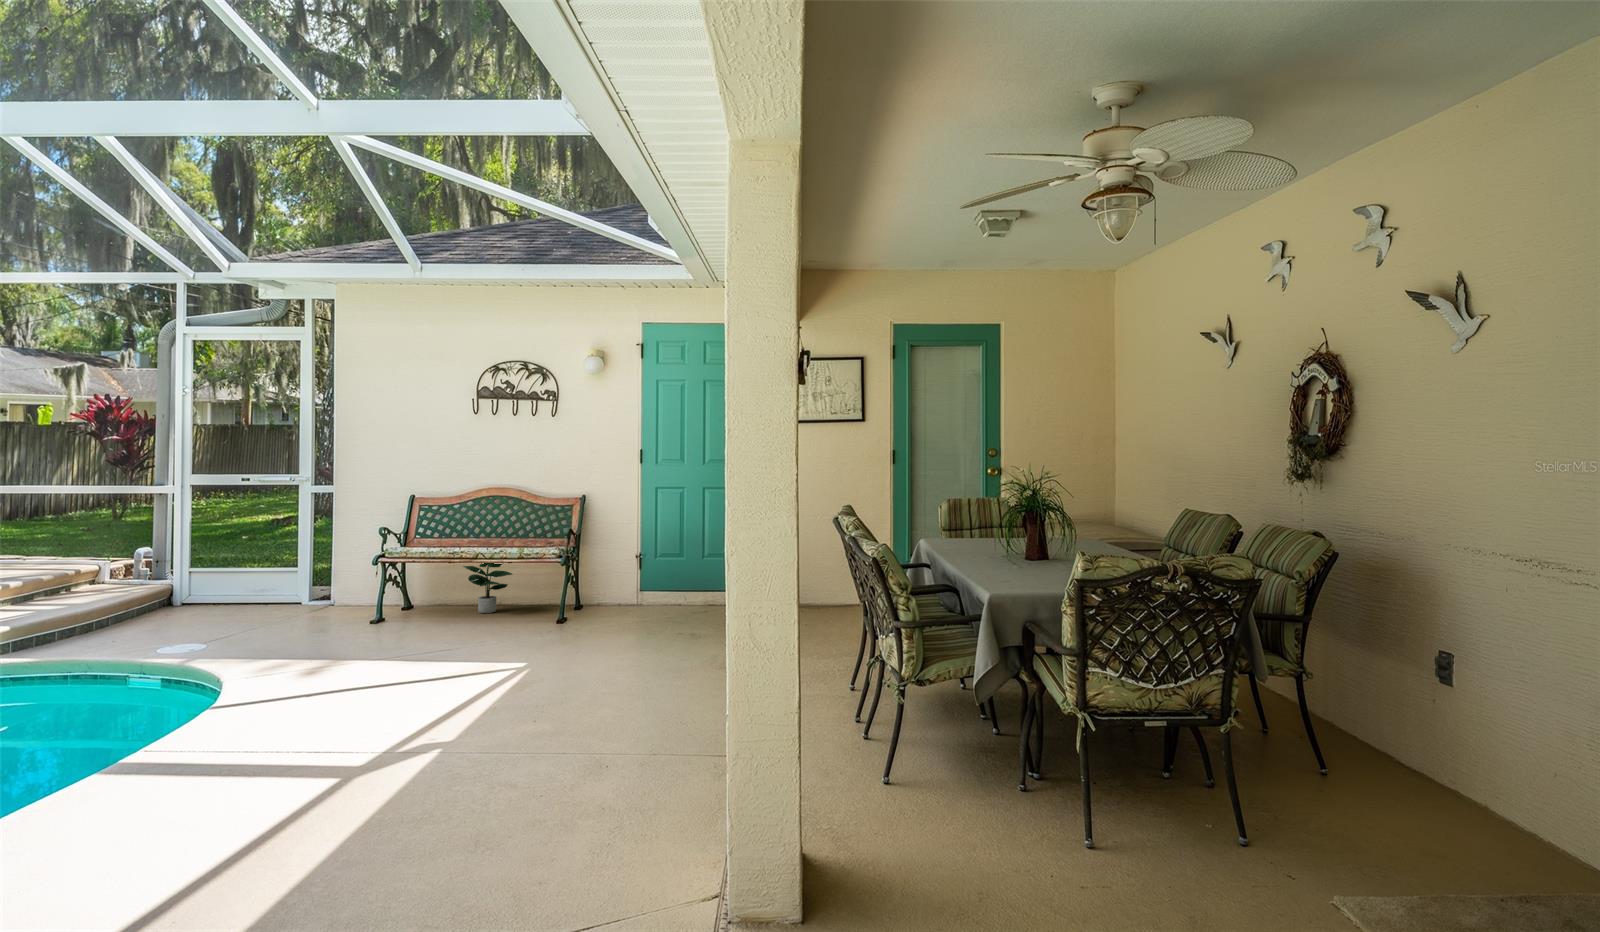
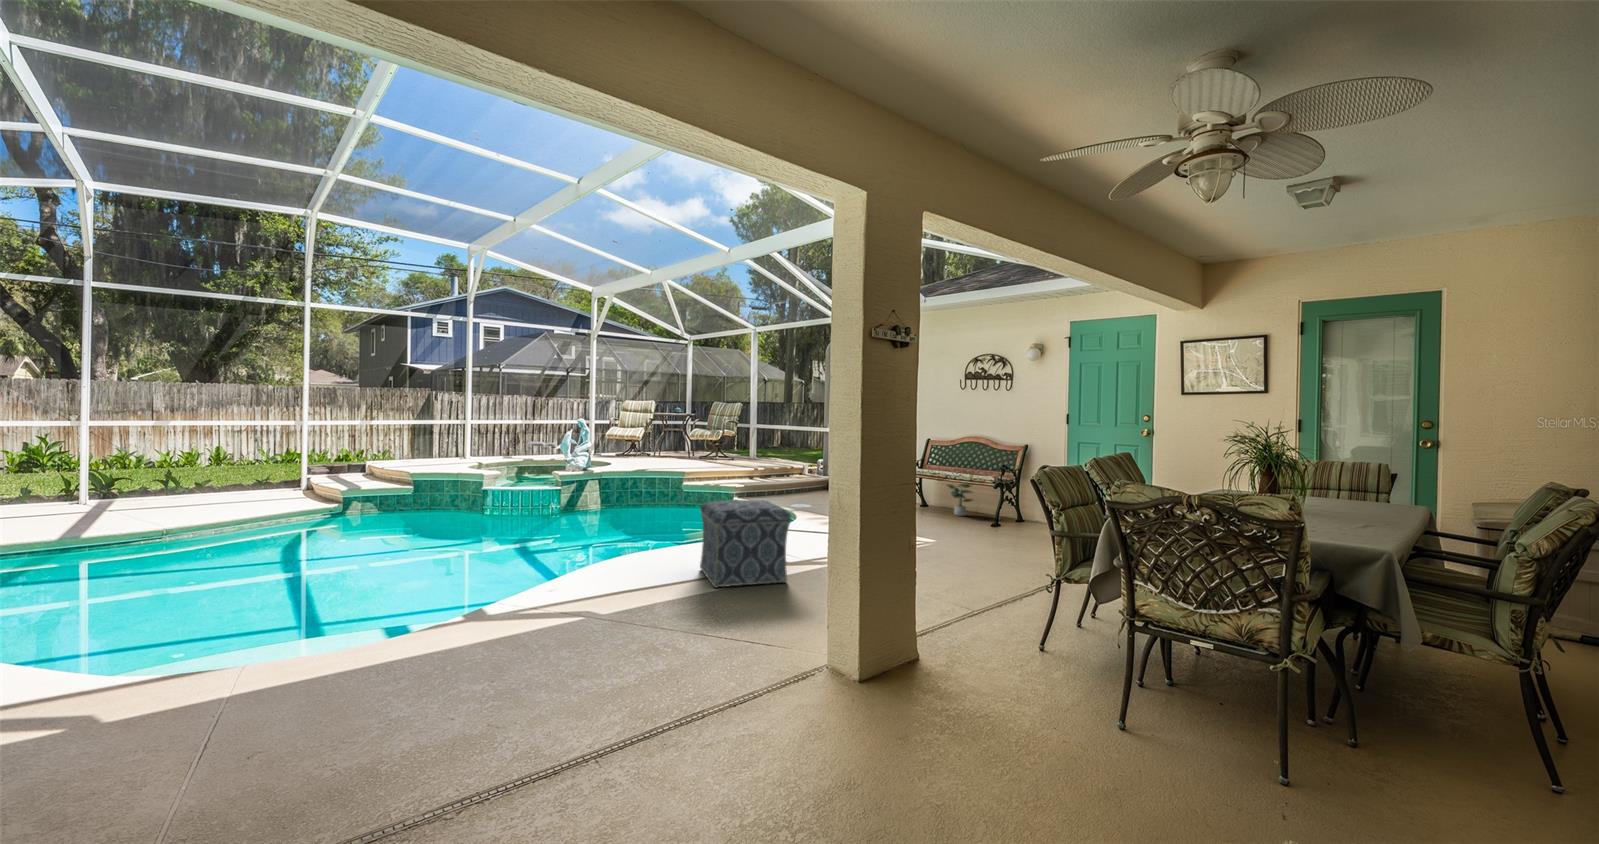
ottoman: none [143,665,414,897] -> present [700,500,791,588]

